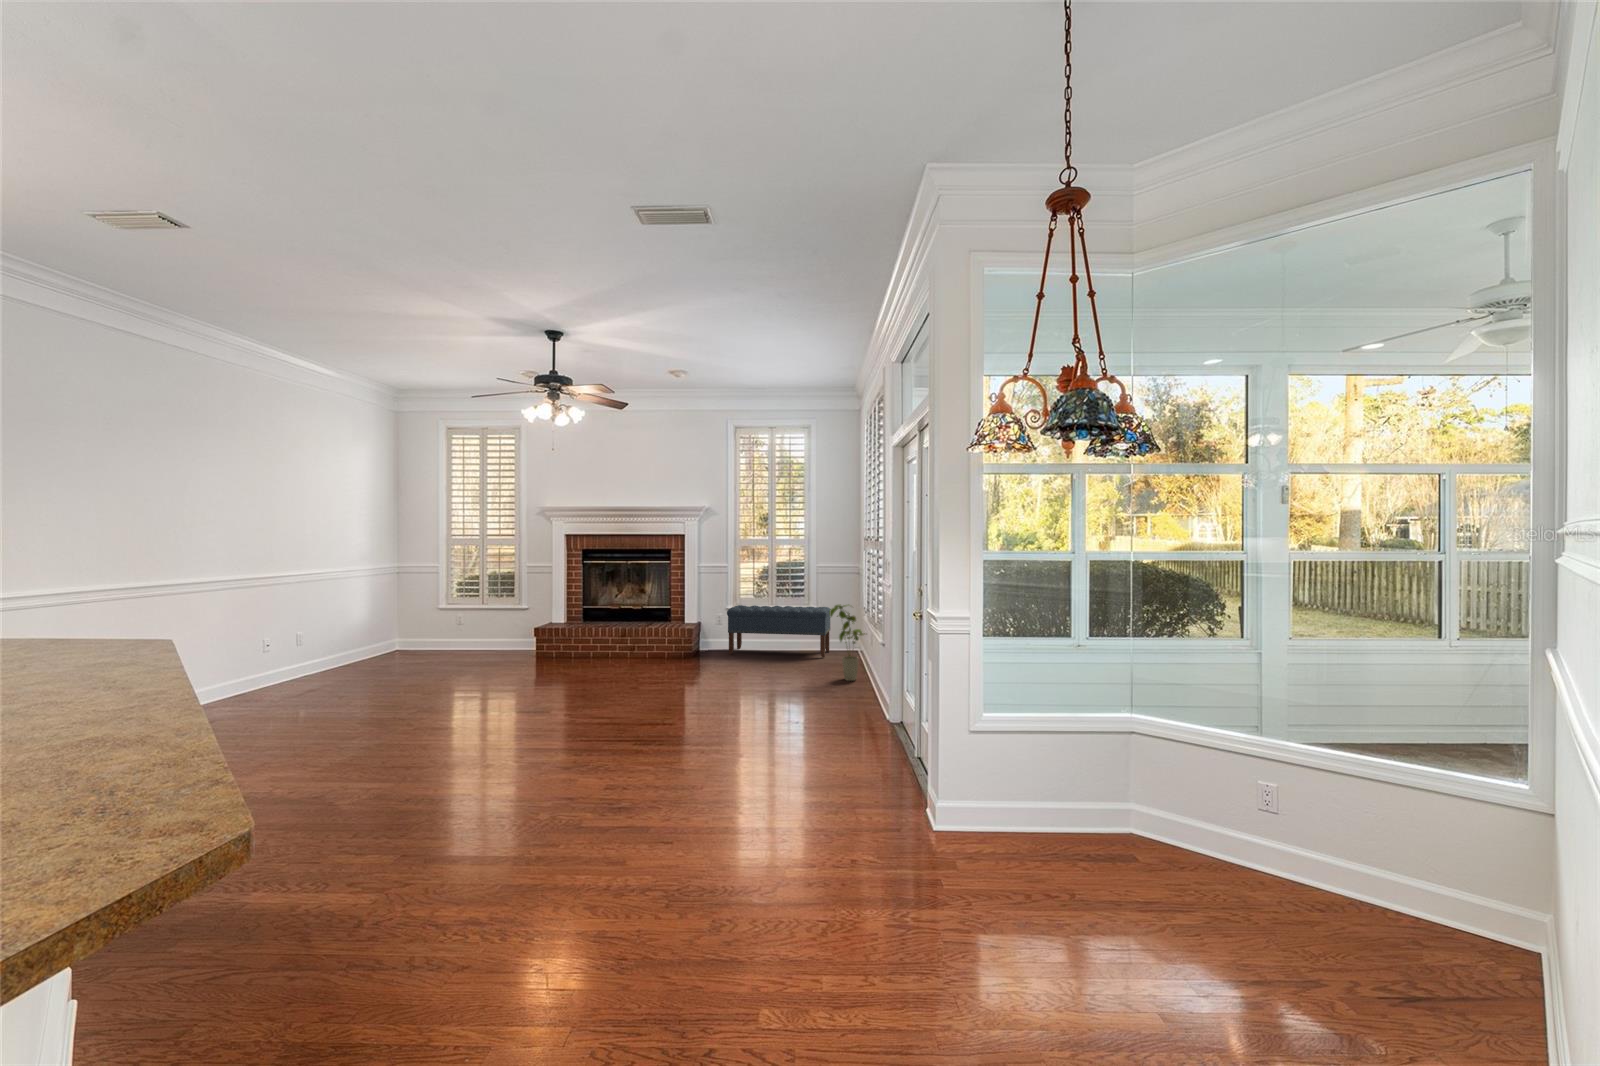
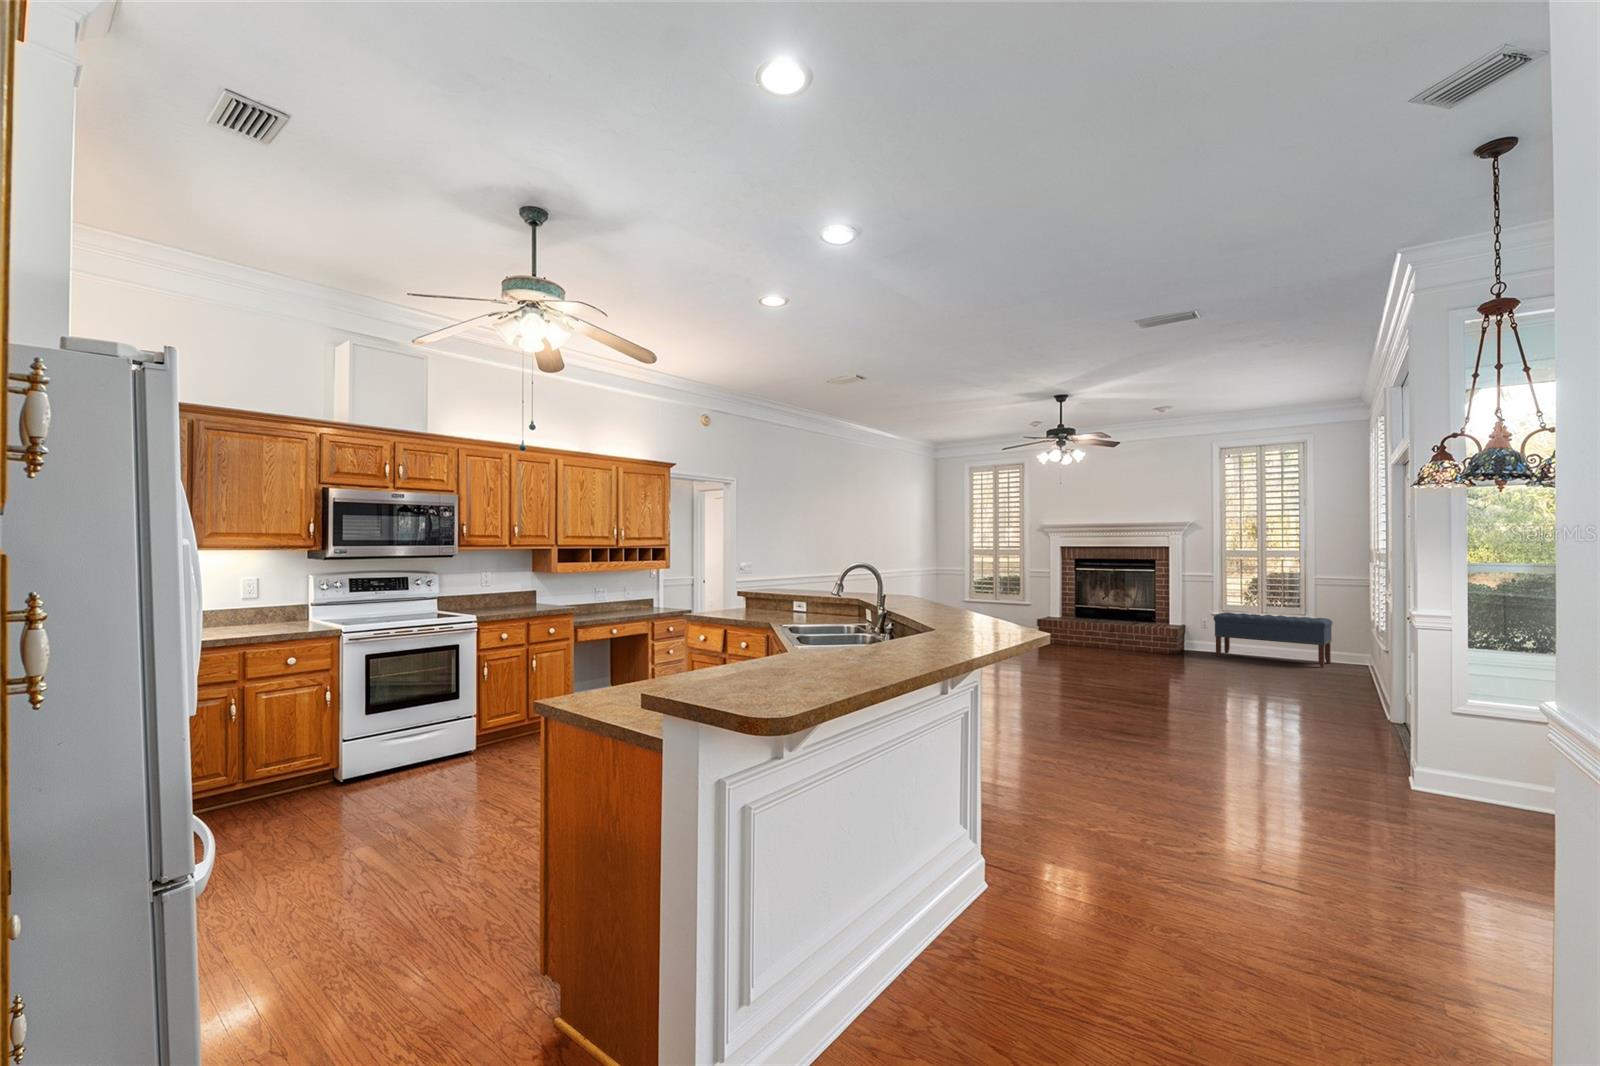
house plant: present [830,605,865,681] -> none [1325,614,1371,688]

